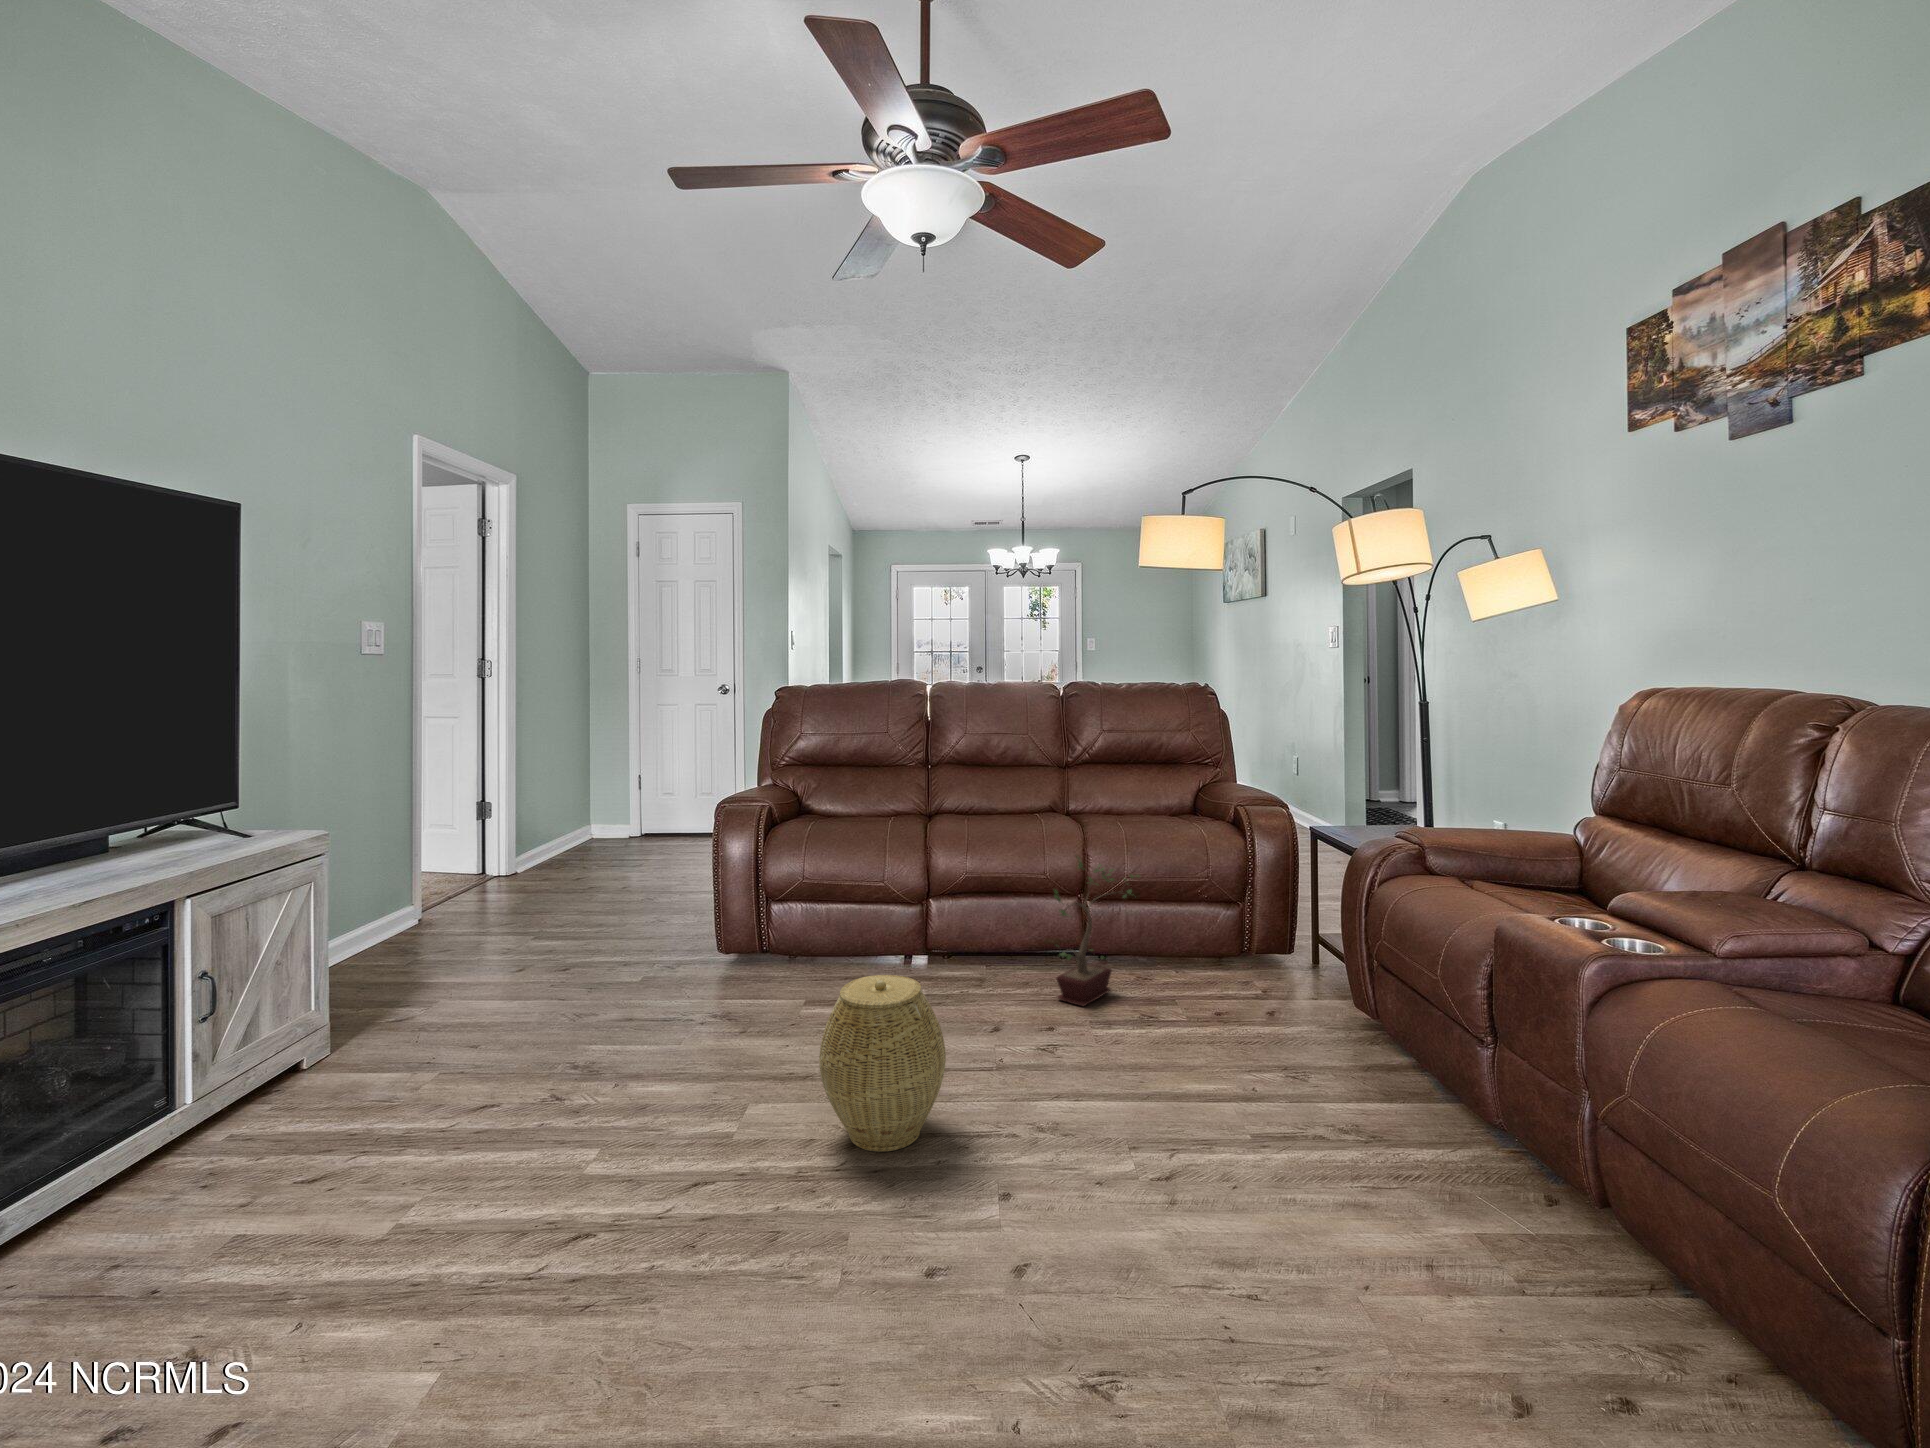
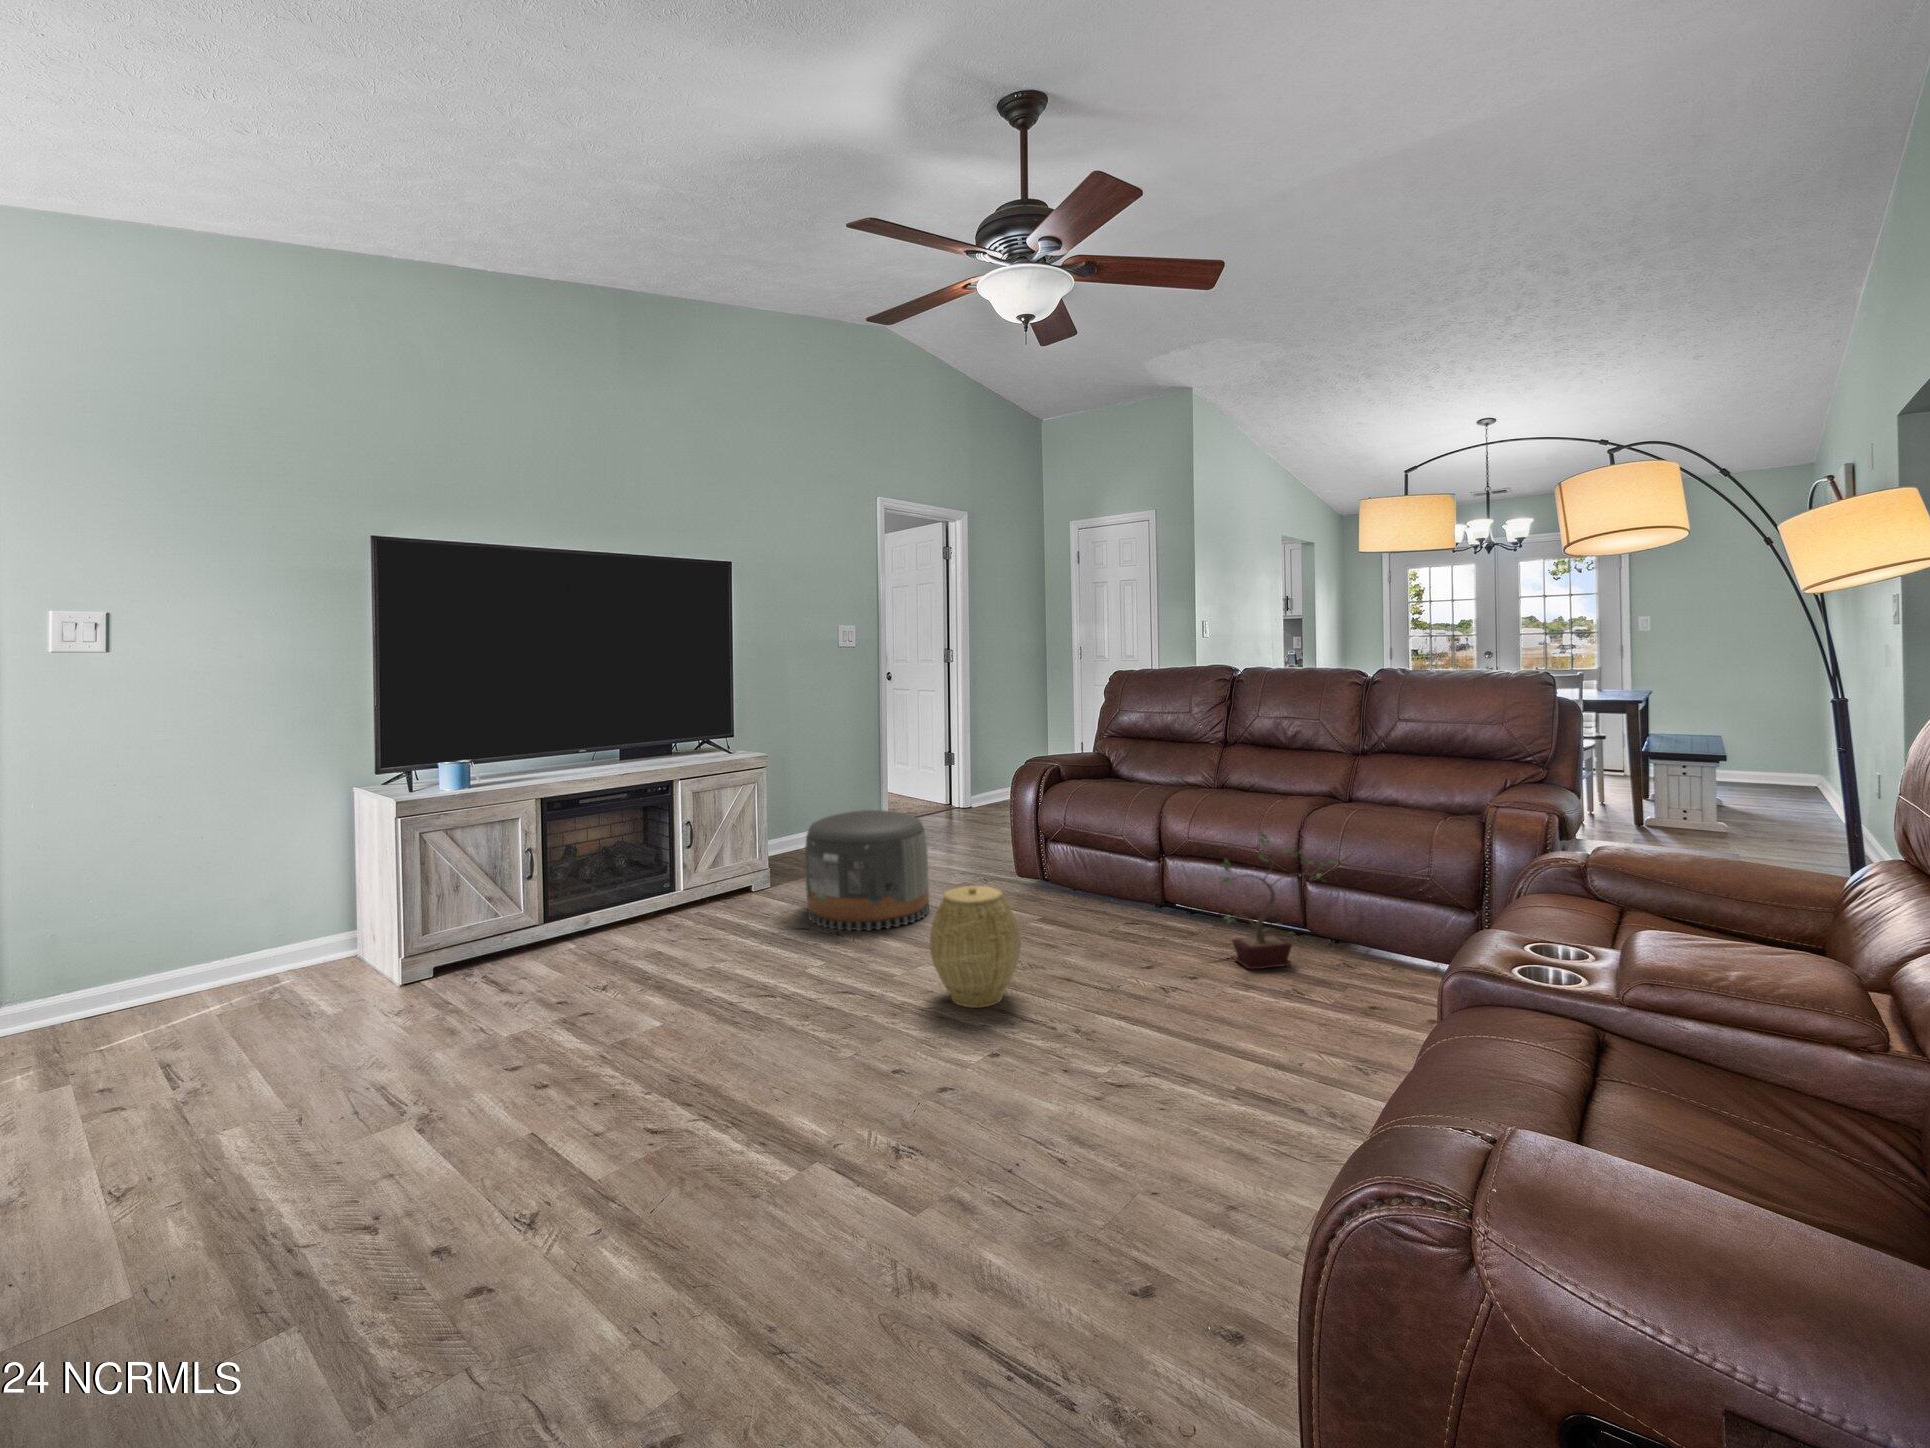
pouf: none [457,894,657,1095] -> present [805,810,929,931]

